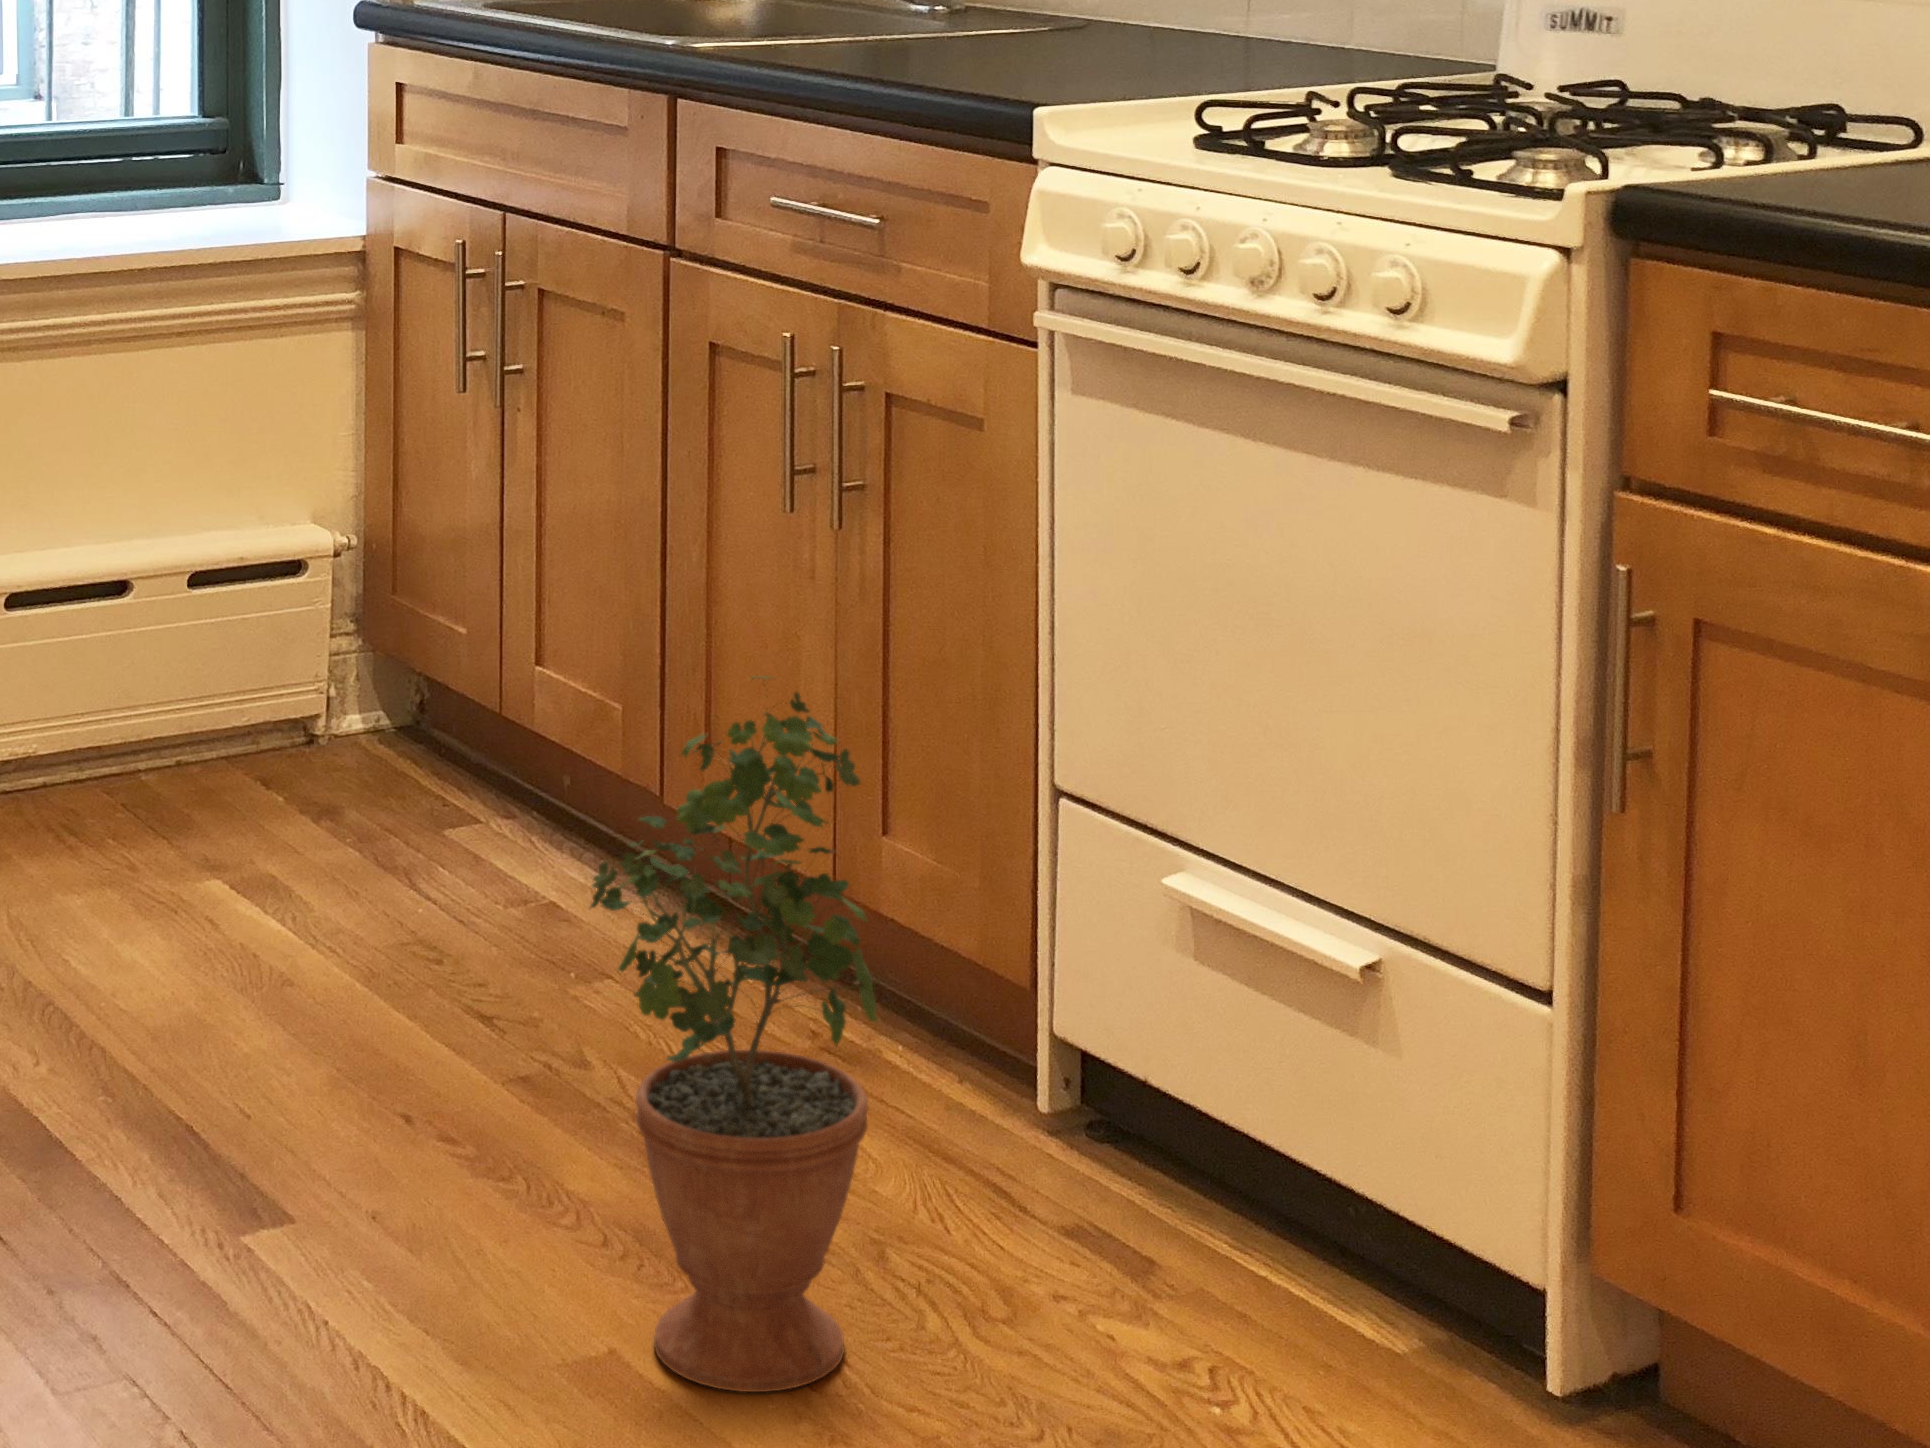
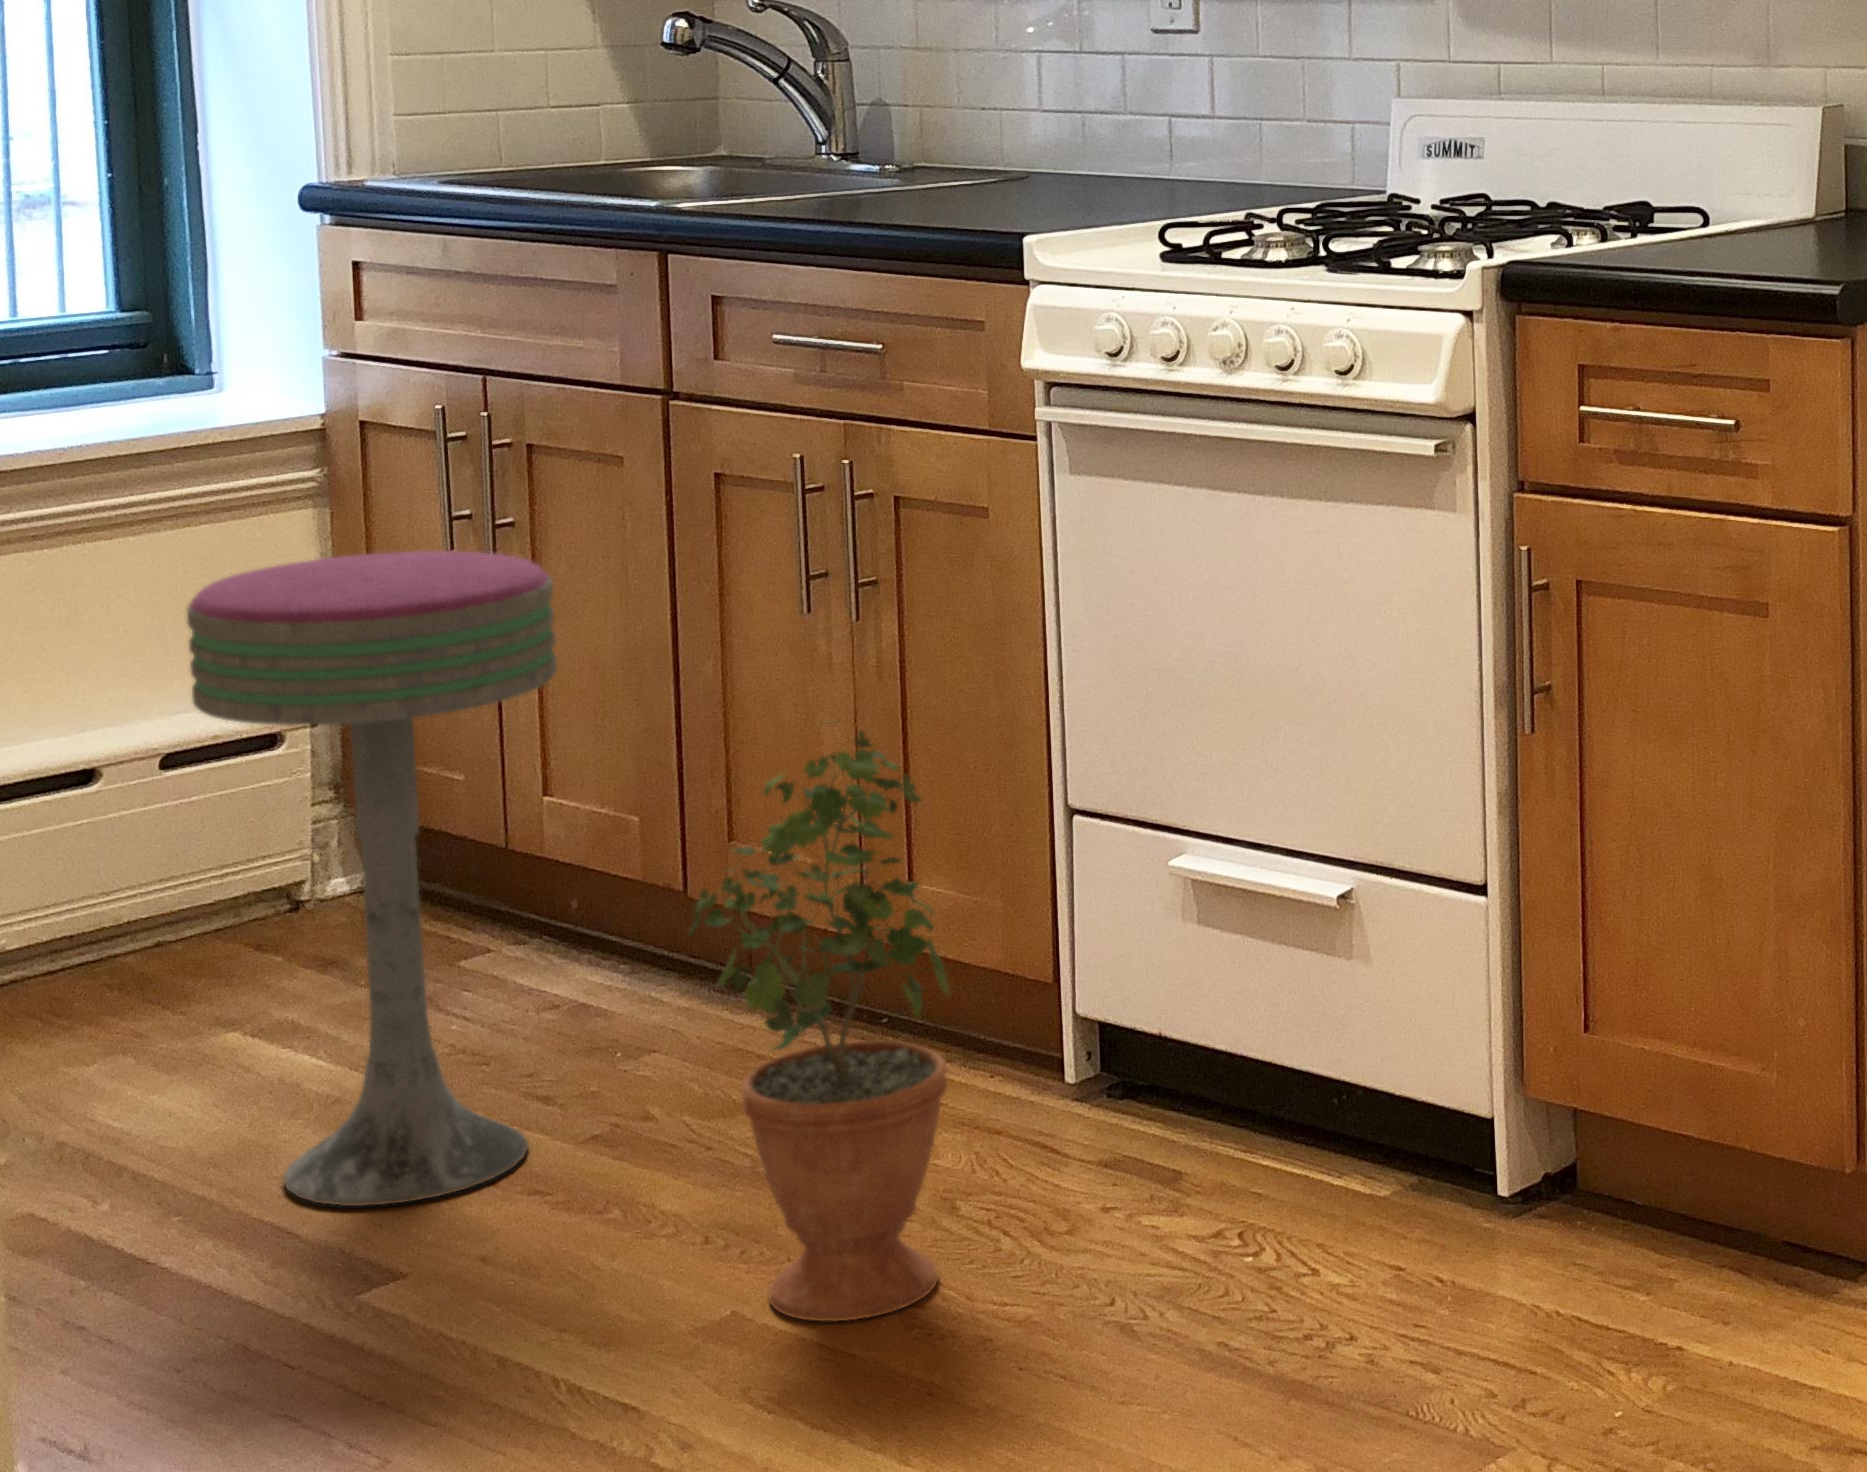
bar stool: none [147,413,510,1126] -> present [187,551,557,1206]

